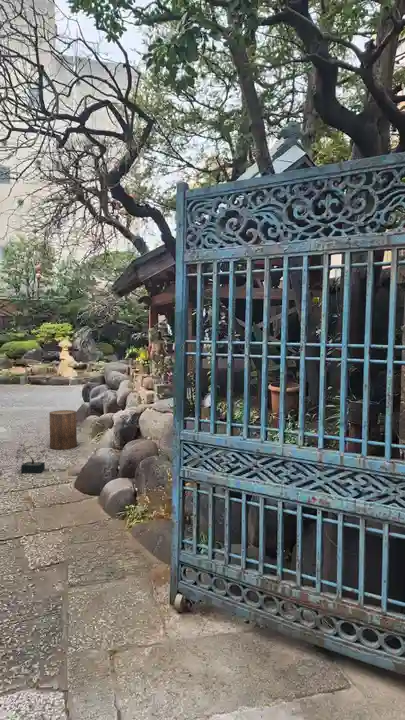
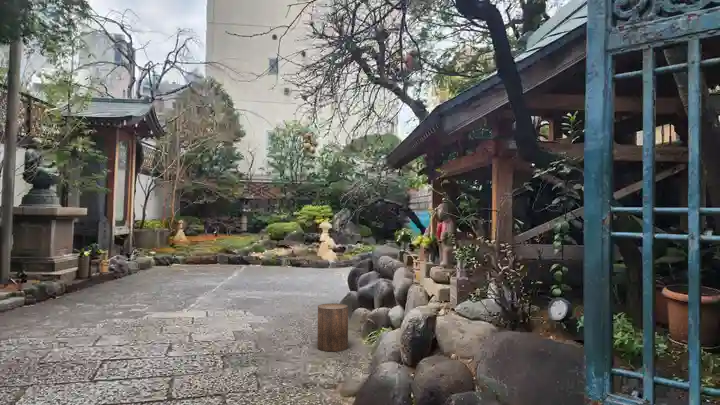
decorative plant: present [16,444,48,473] -> none [279,347,319,388]

